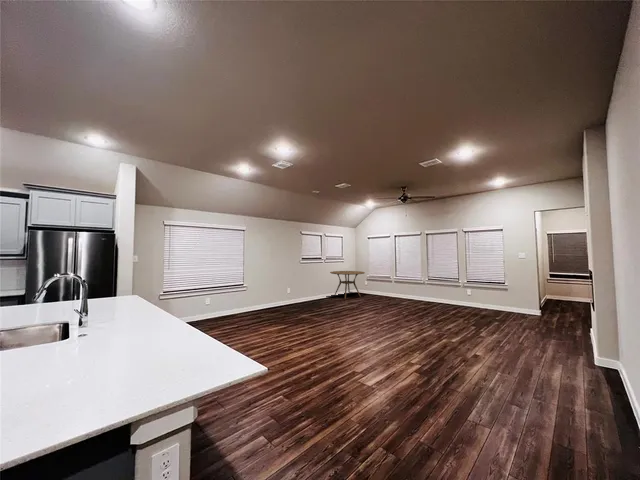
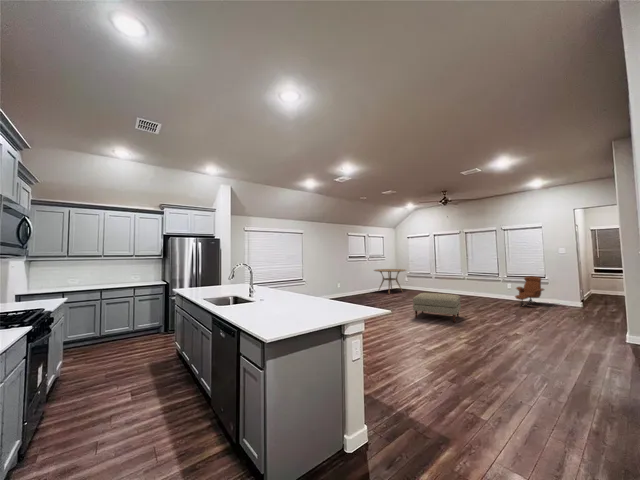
lounge chair: none [473,282,504,316] -> present [515,276,544,307]
ottoman: none [363,302,417,339] -> present [413,293,461,323]

